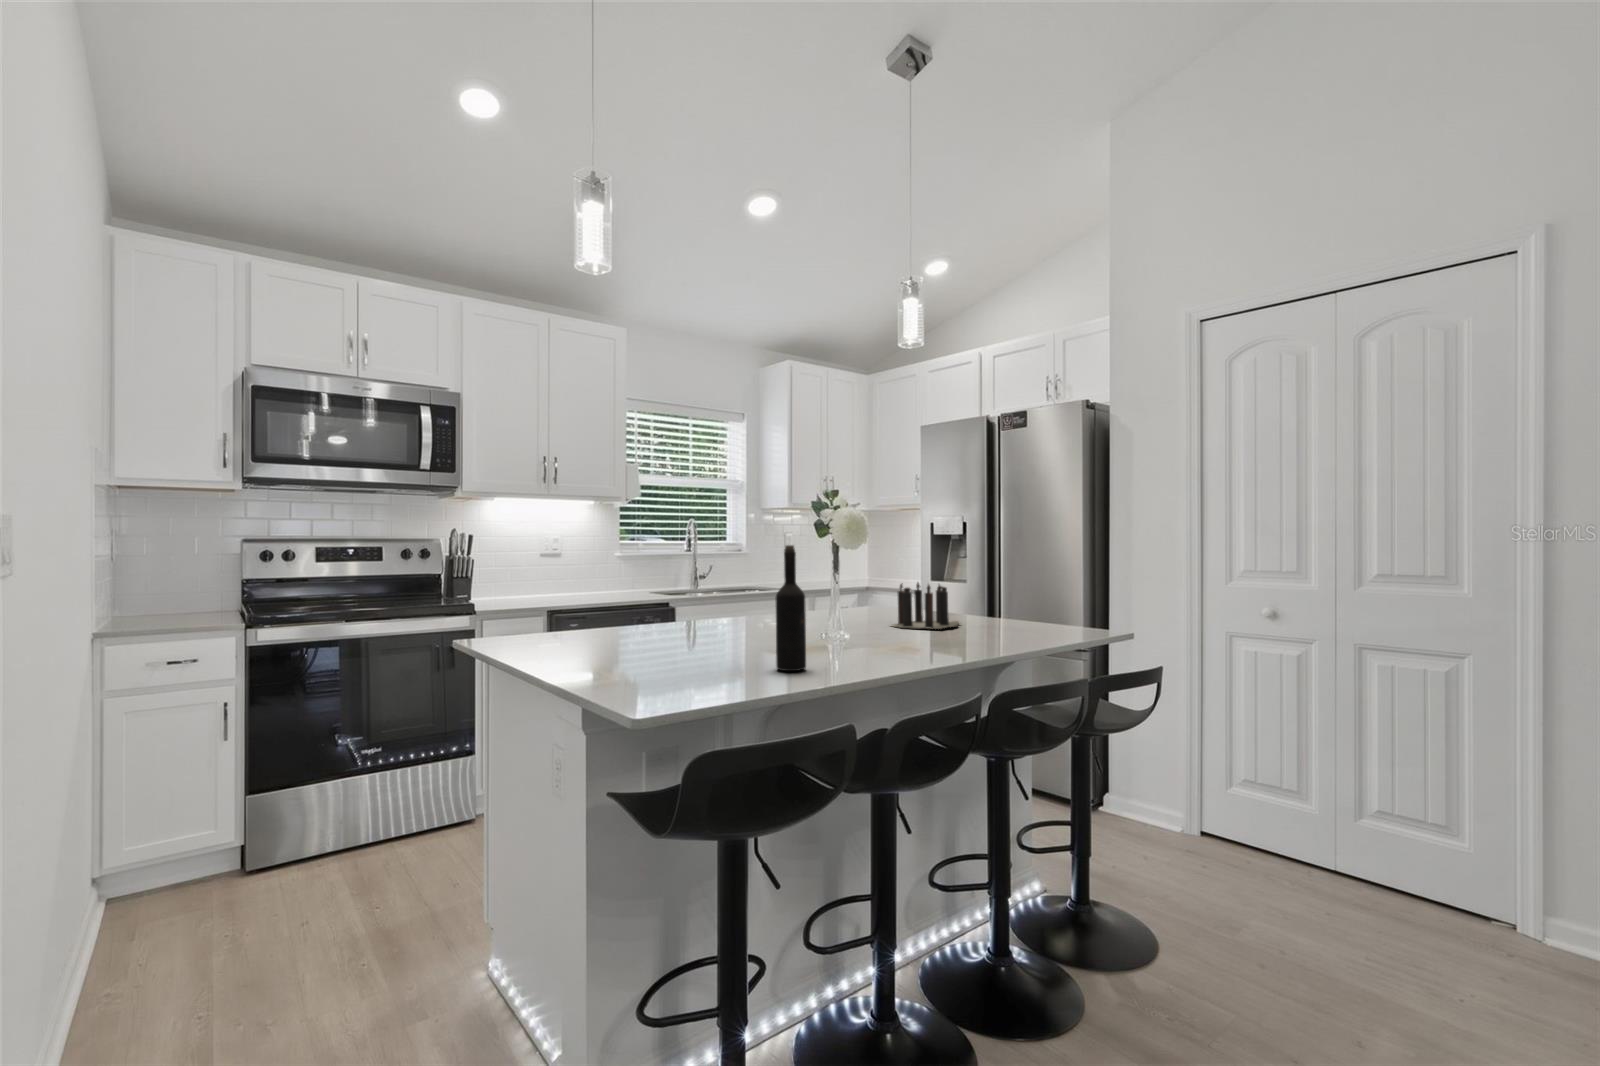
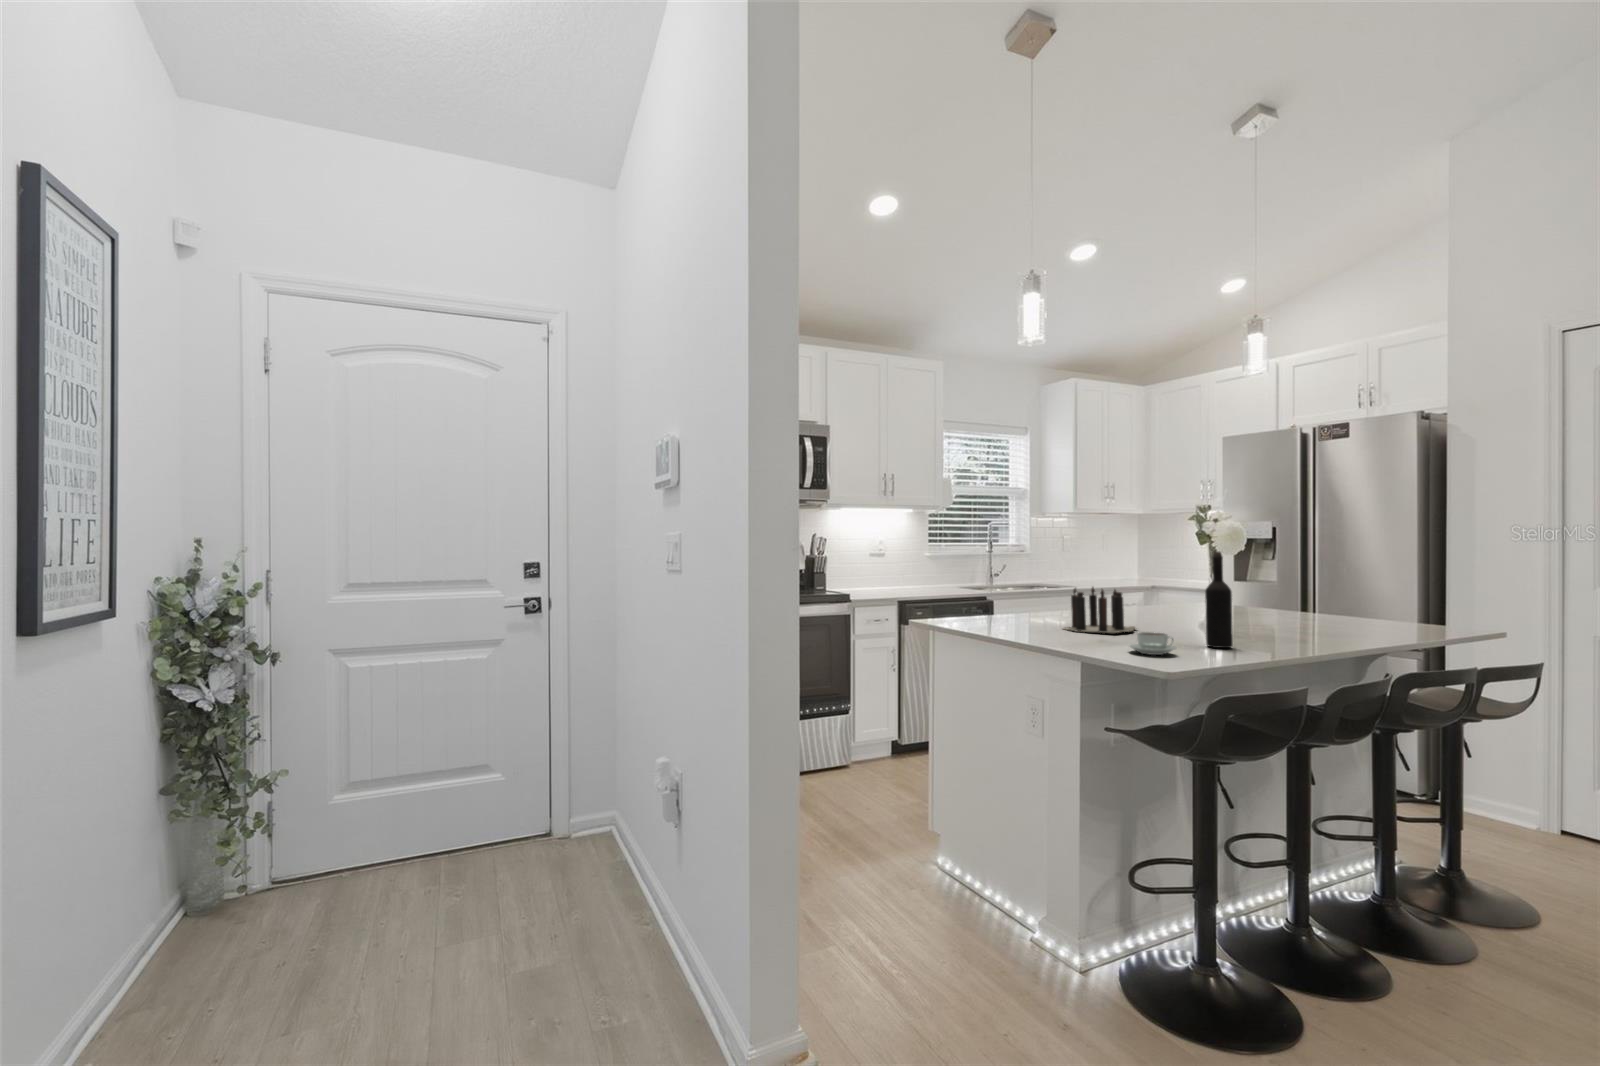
candle: present [892,583,959,629] -> present [1064,587,1135,633]
coffee cup: none [653,656,714,687] -> present [1129,632,1176,655]

